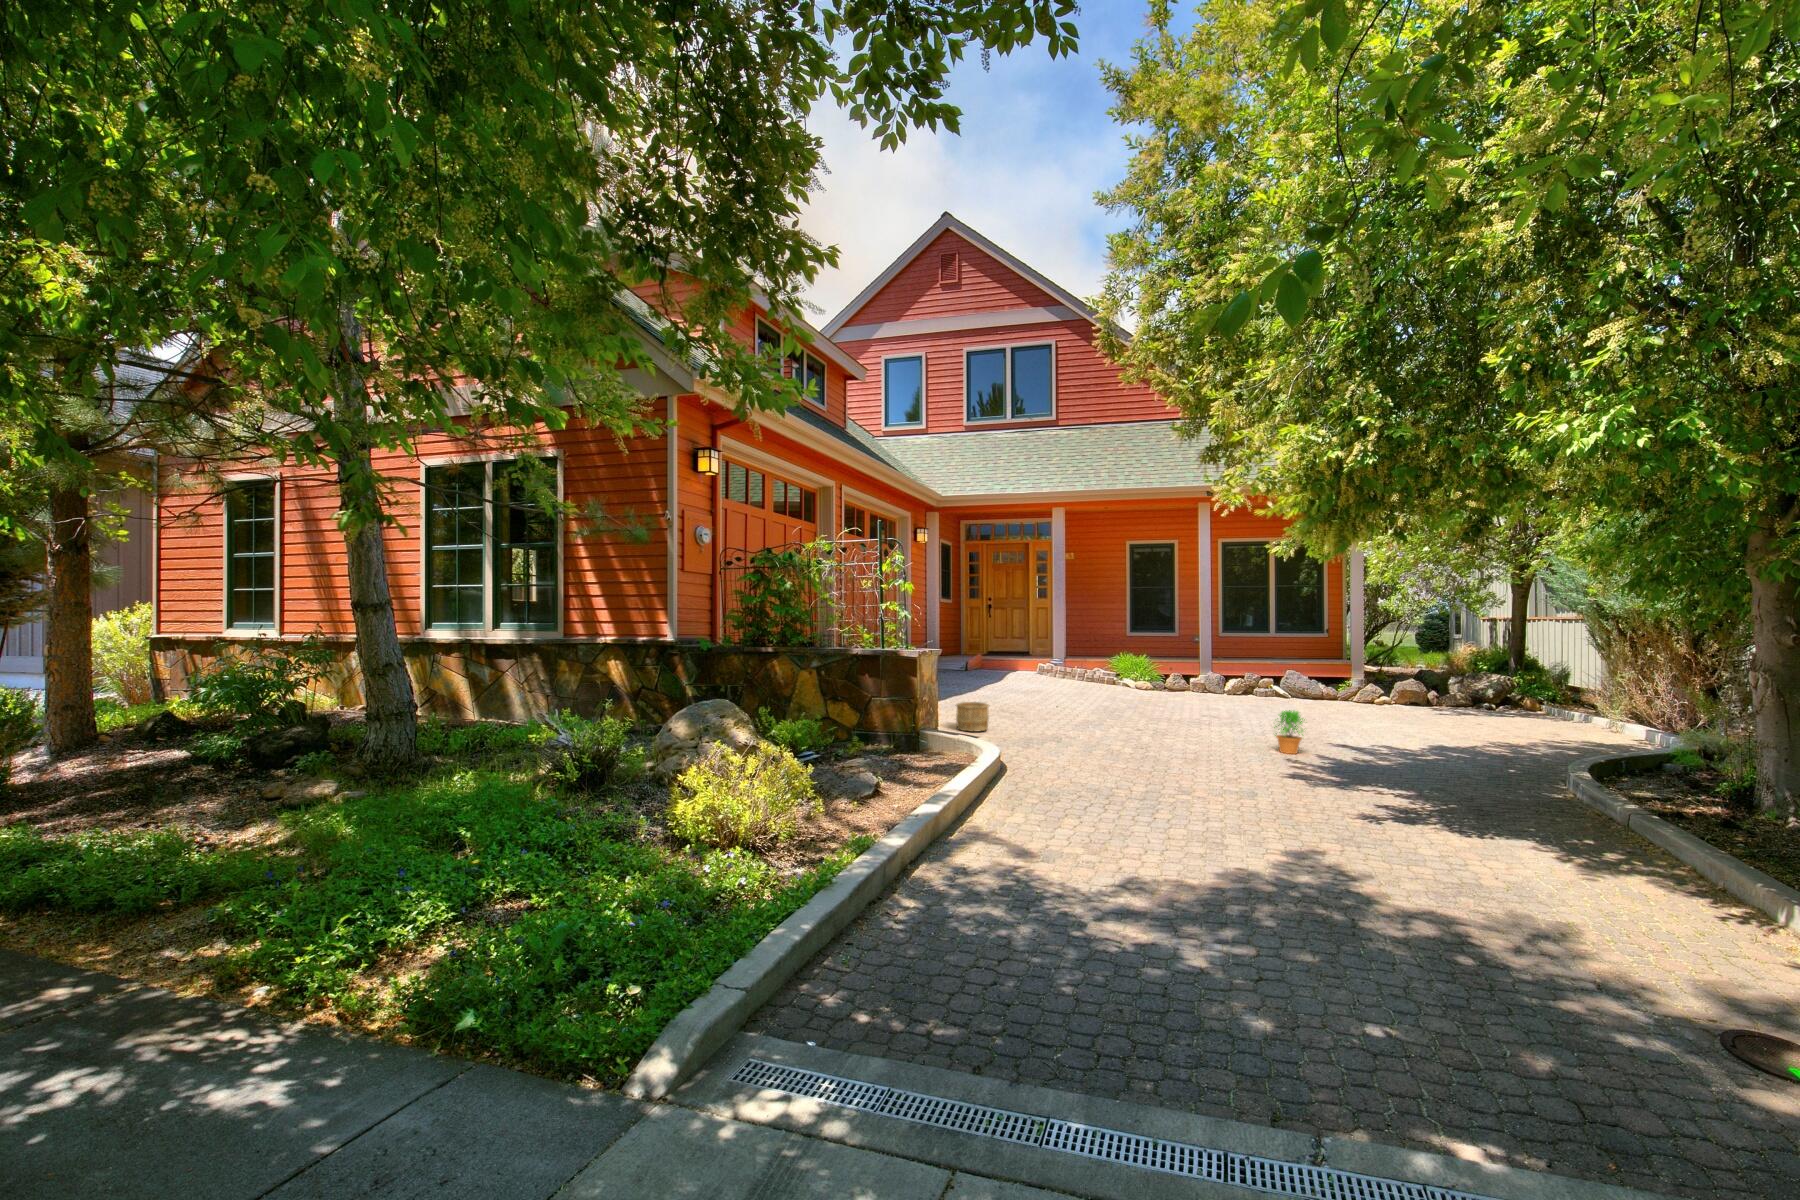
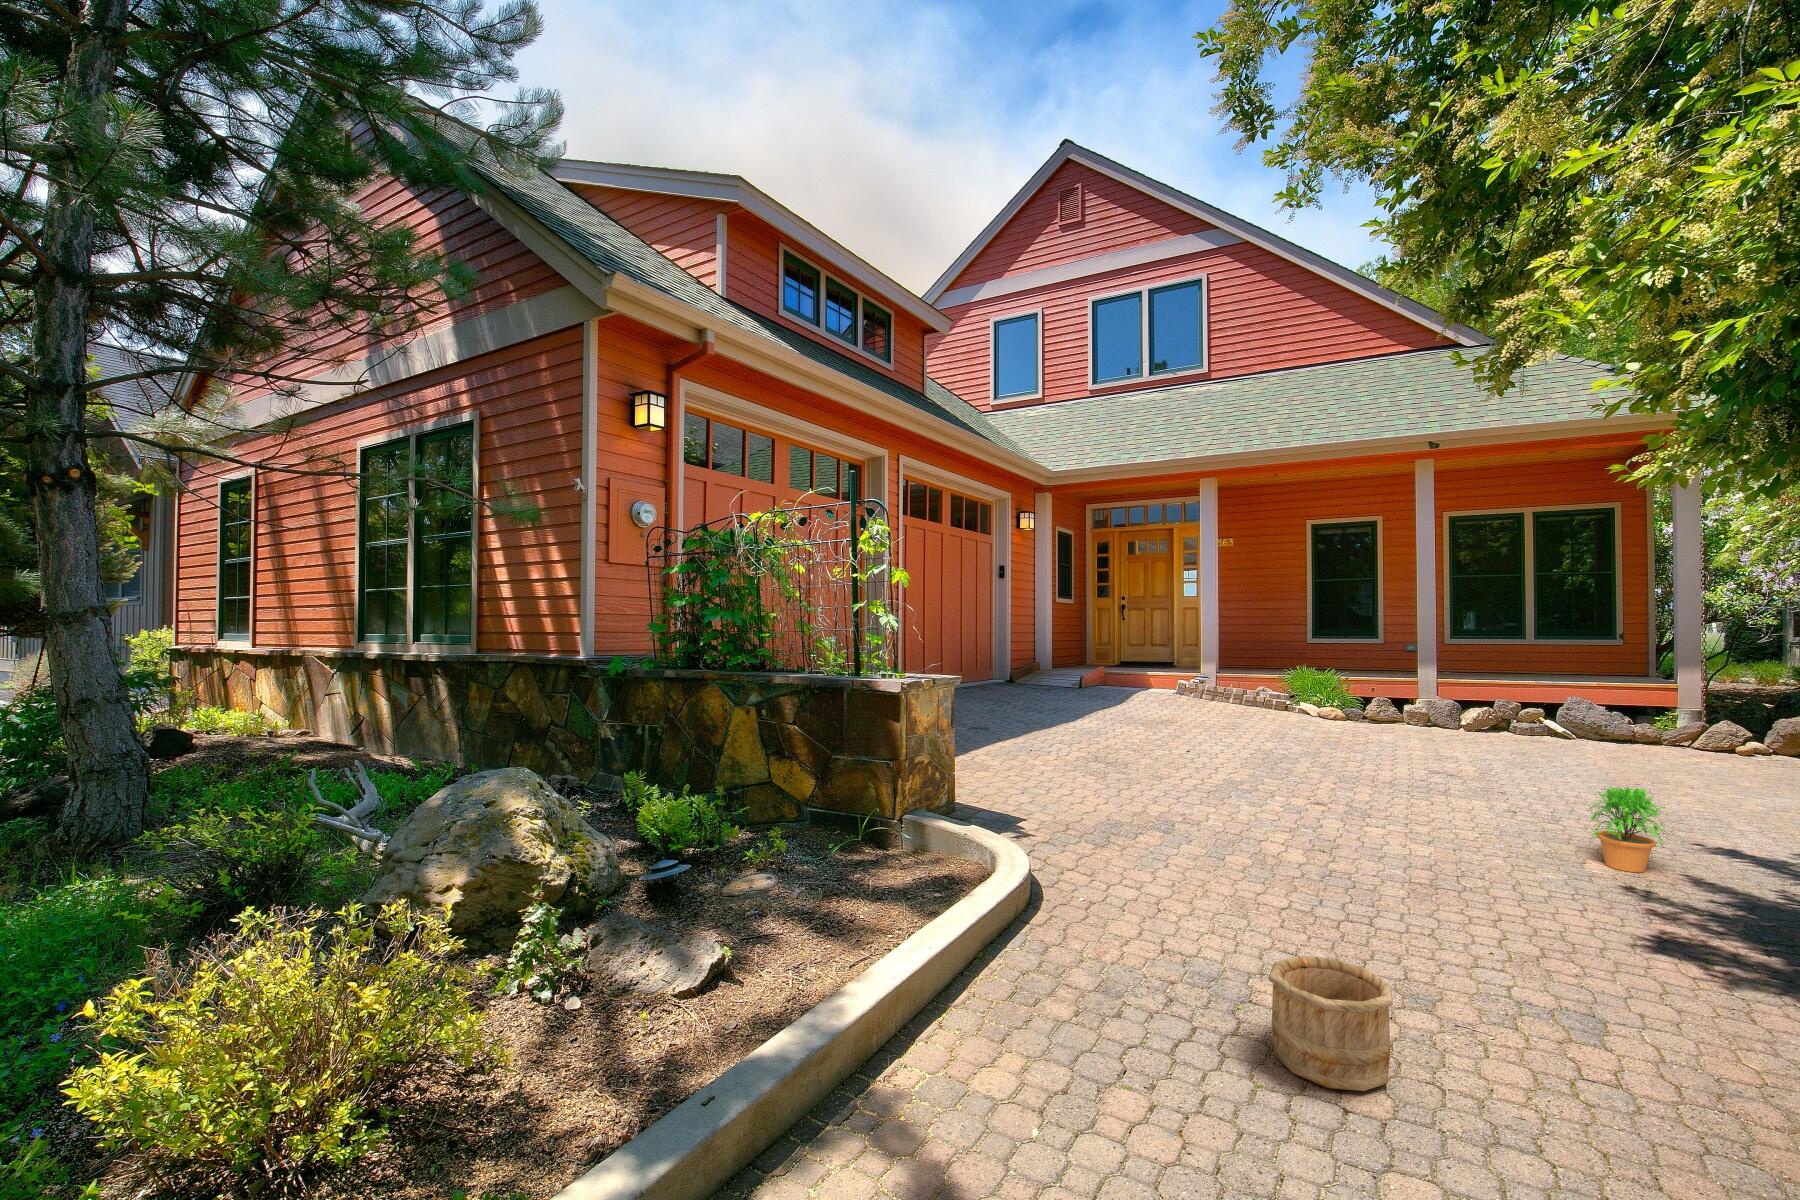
wooden bucket: present [956,702,989,731] -> present [1268,956,1393,1091]

